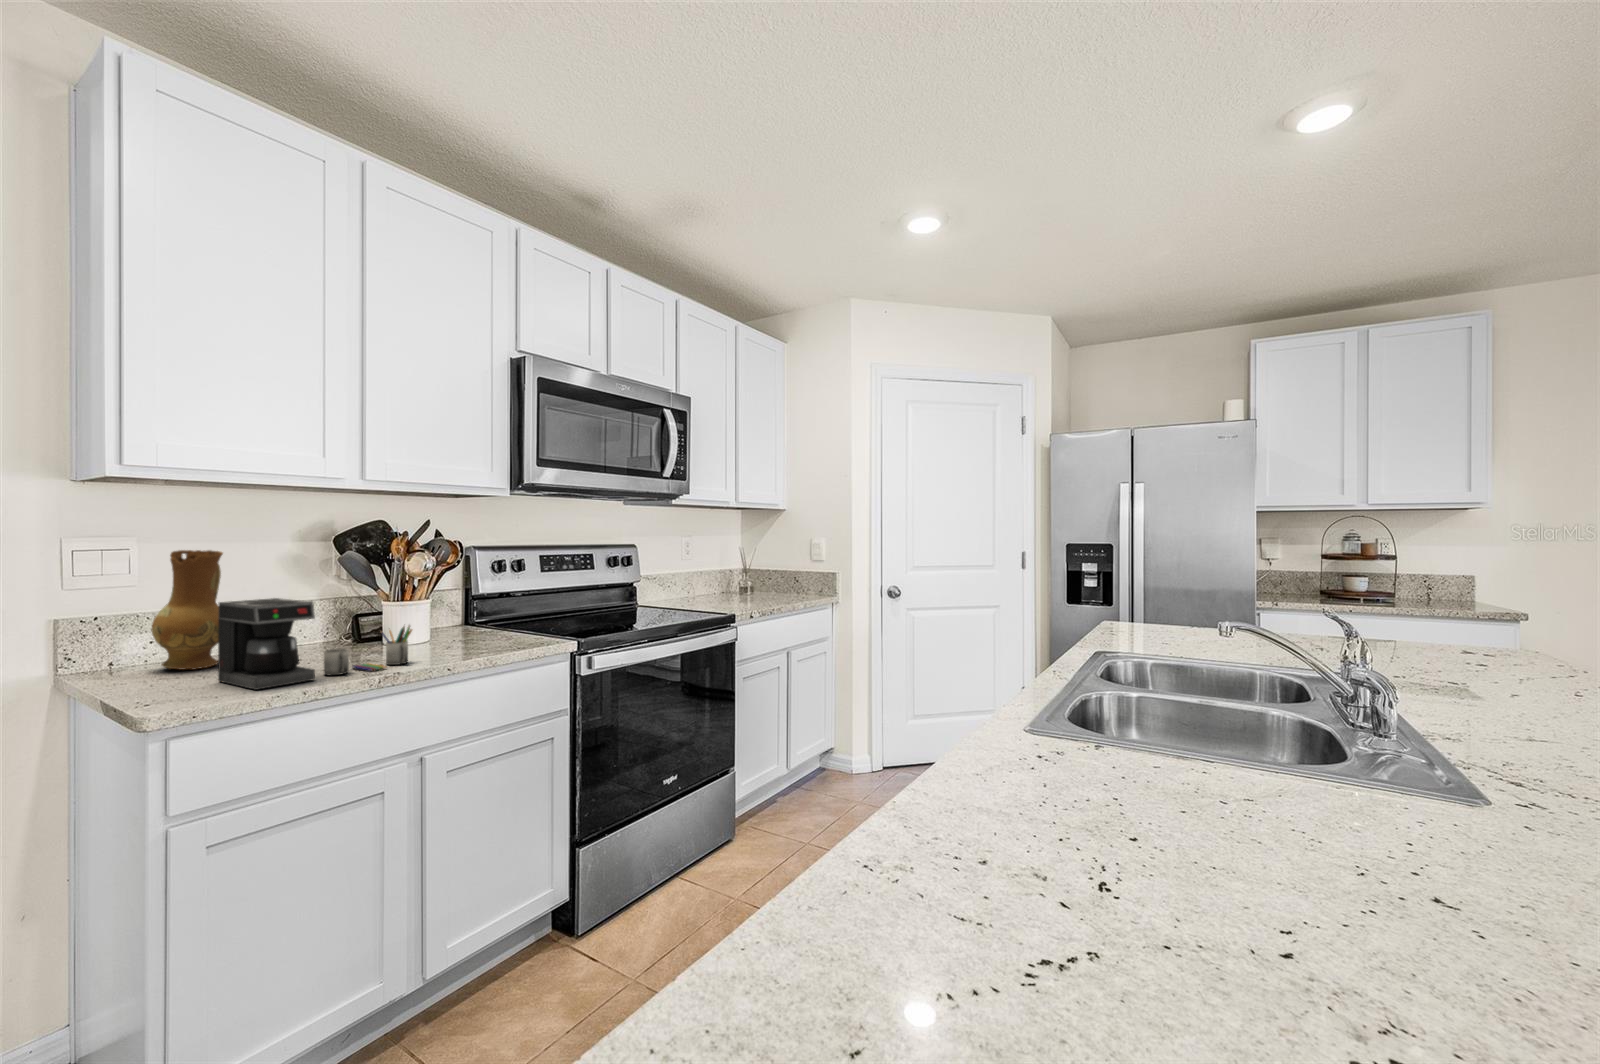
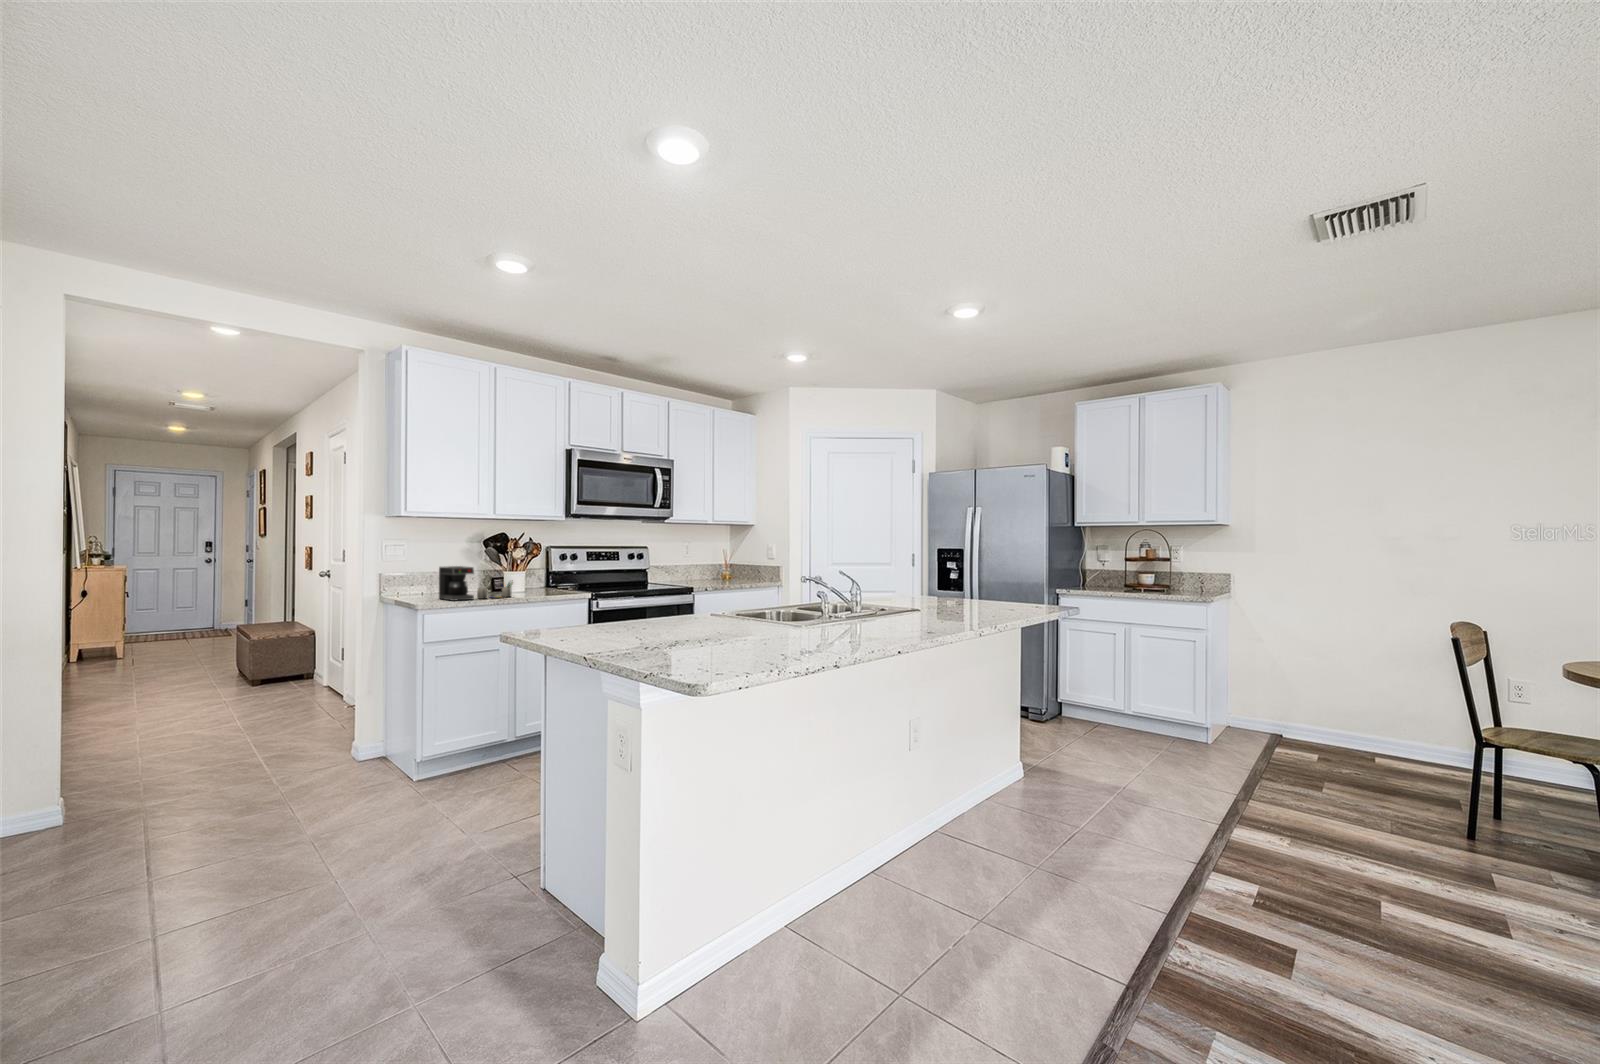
ceramic jug: present [152,550,223,670] -> none [413,546,441,596]

